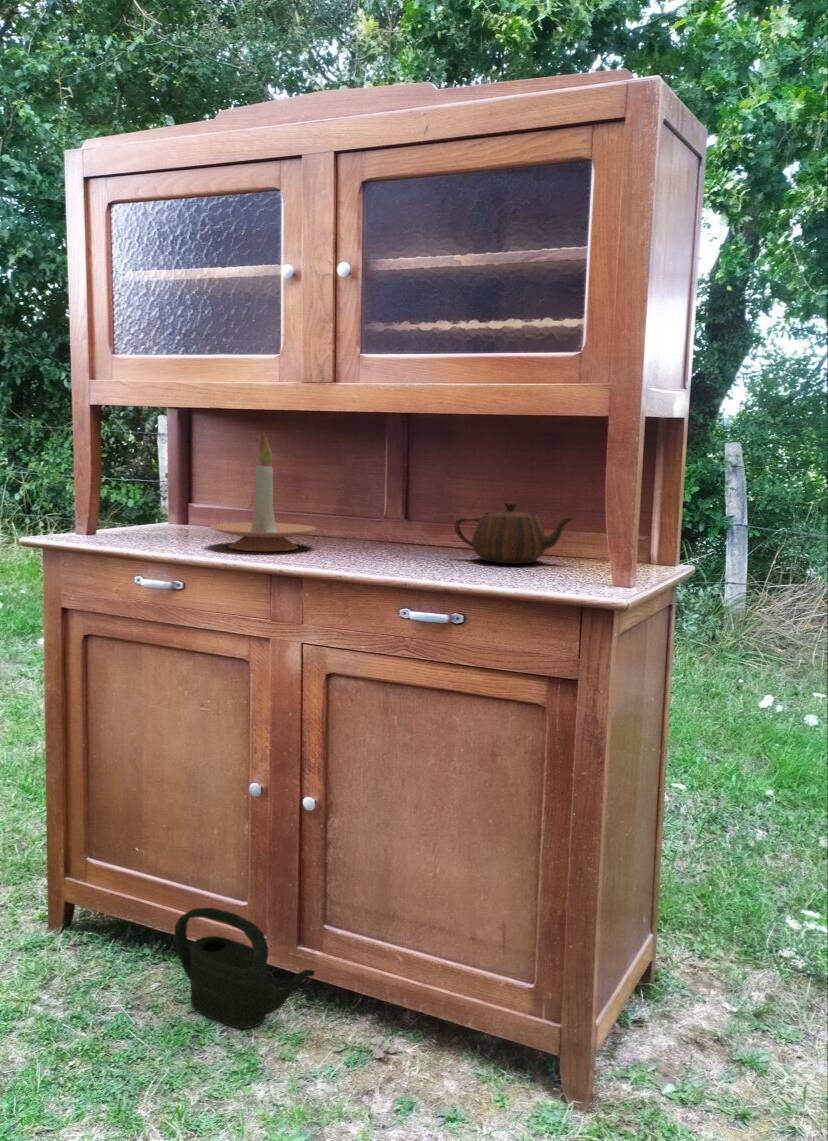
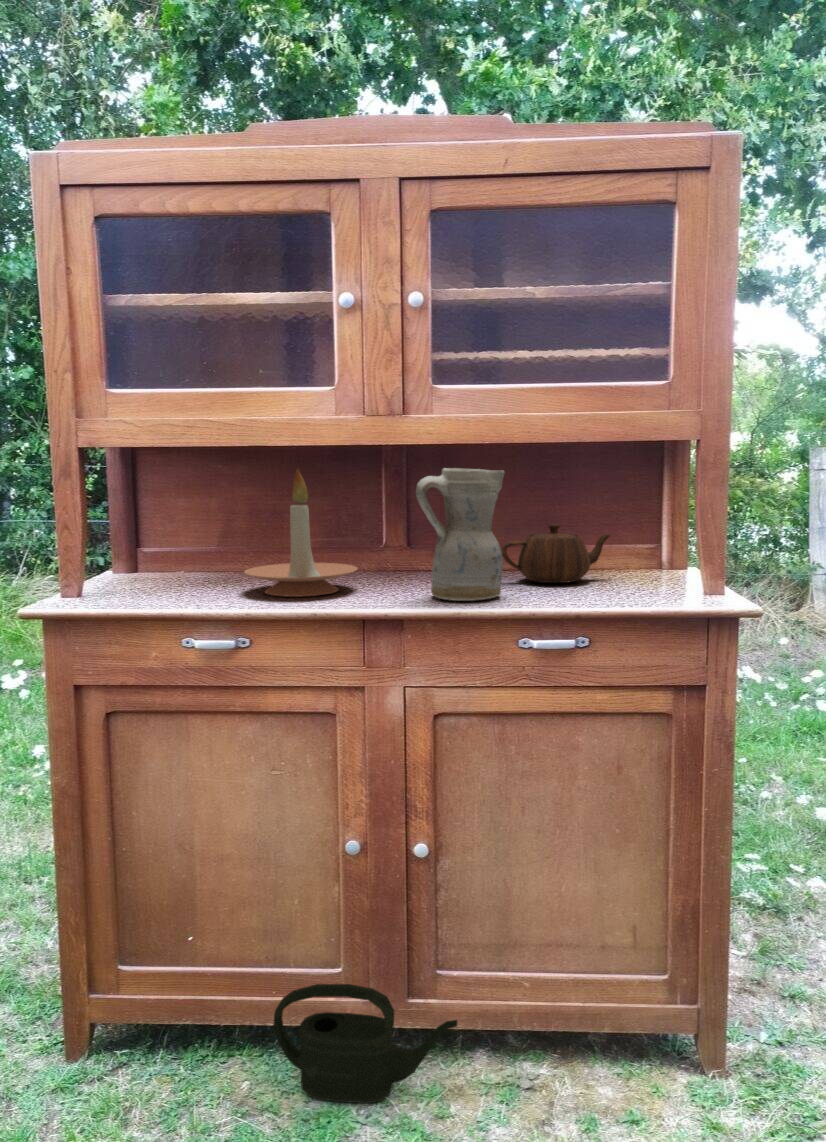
ceramic pitcher: none [334,435,420,567] -> present [416,468,505,601]

